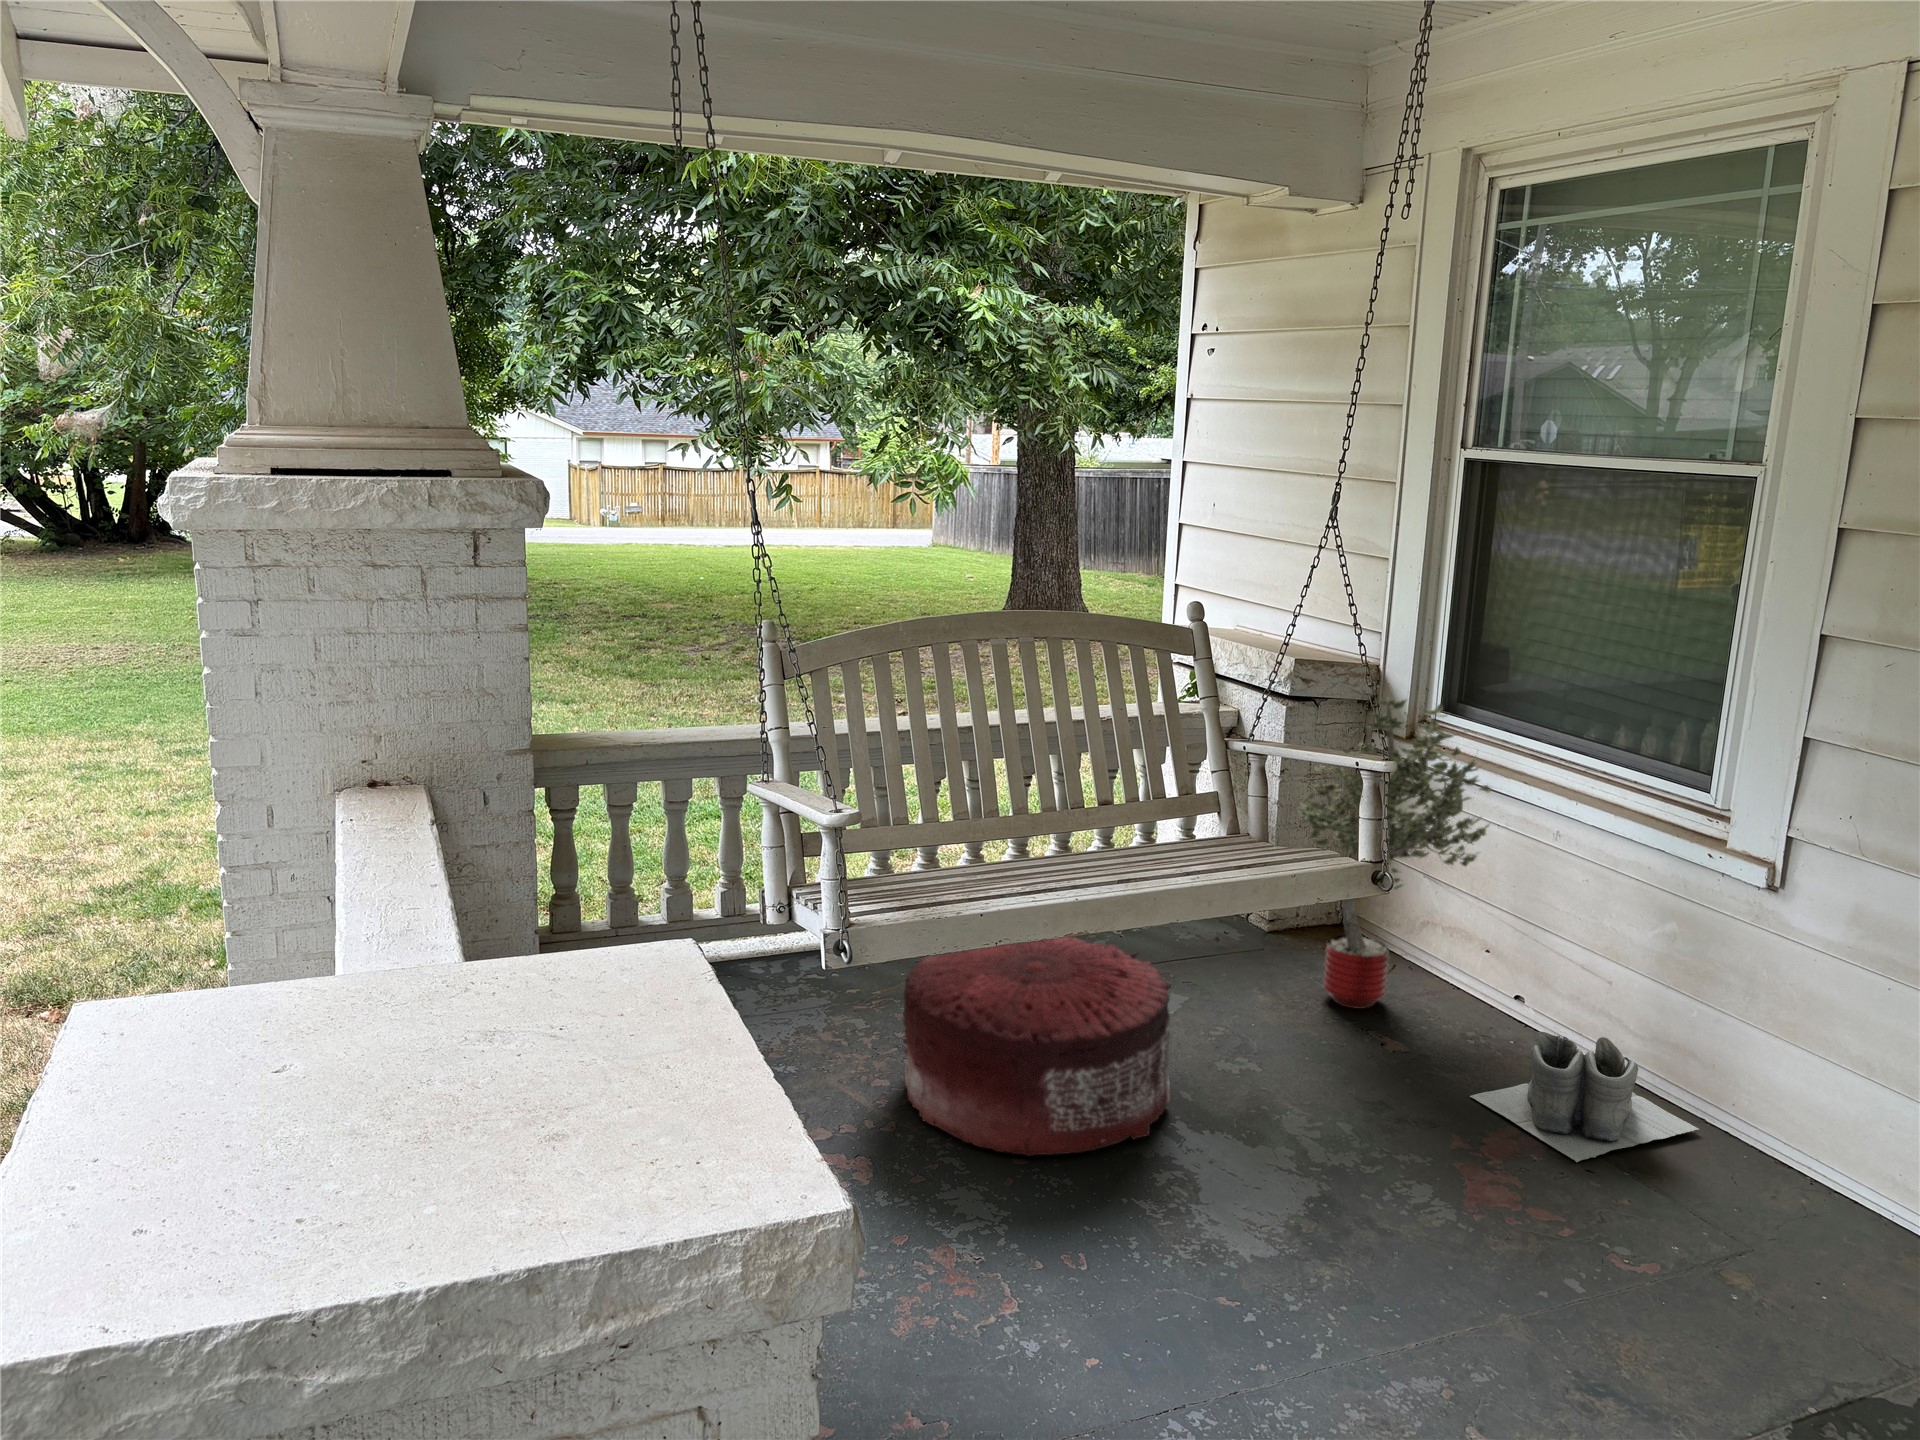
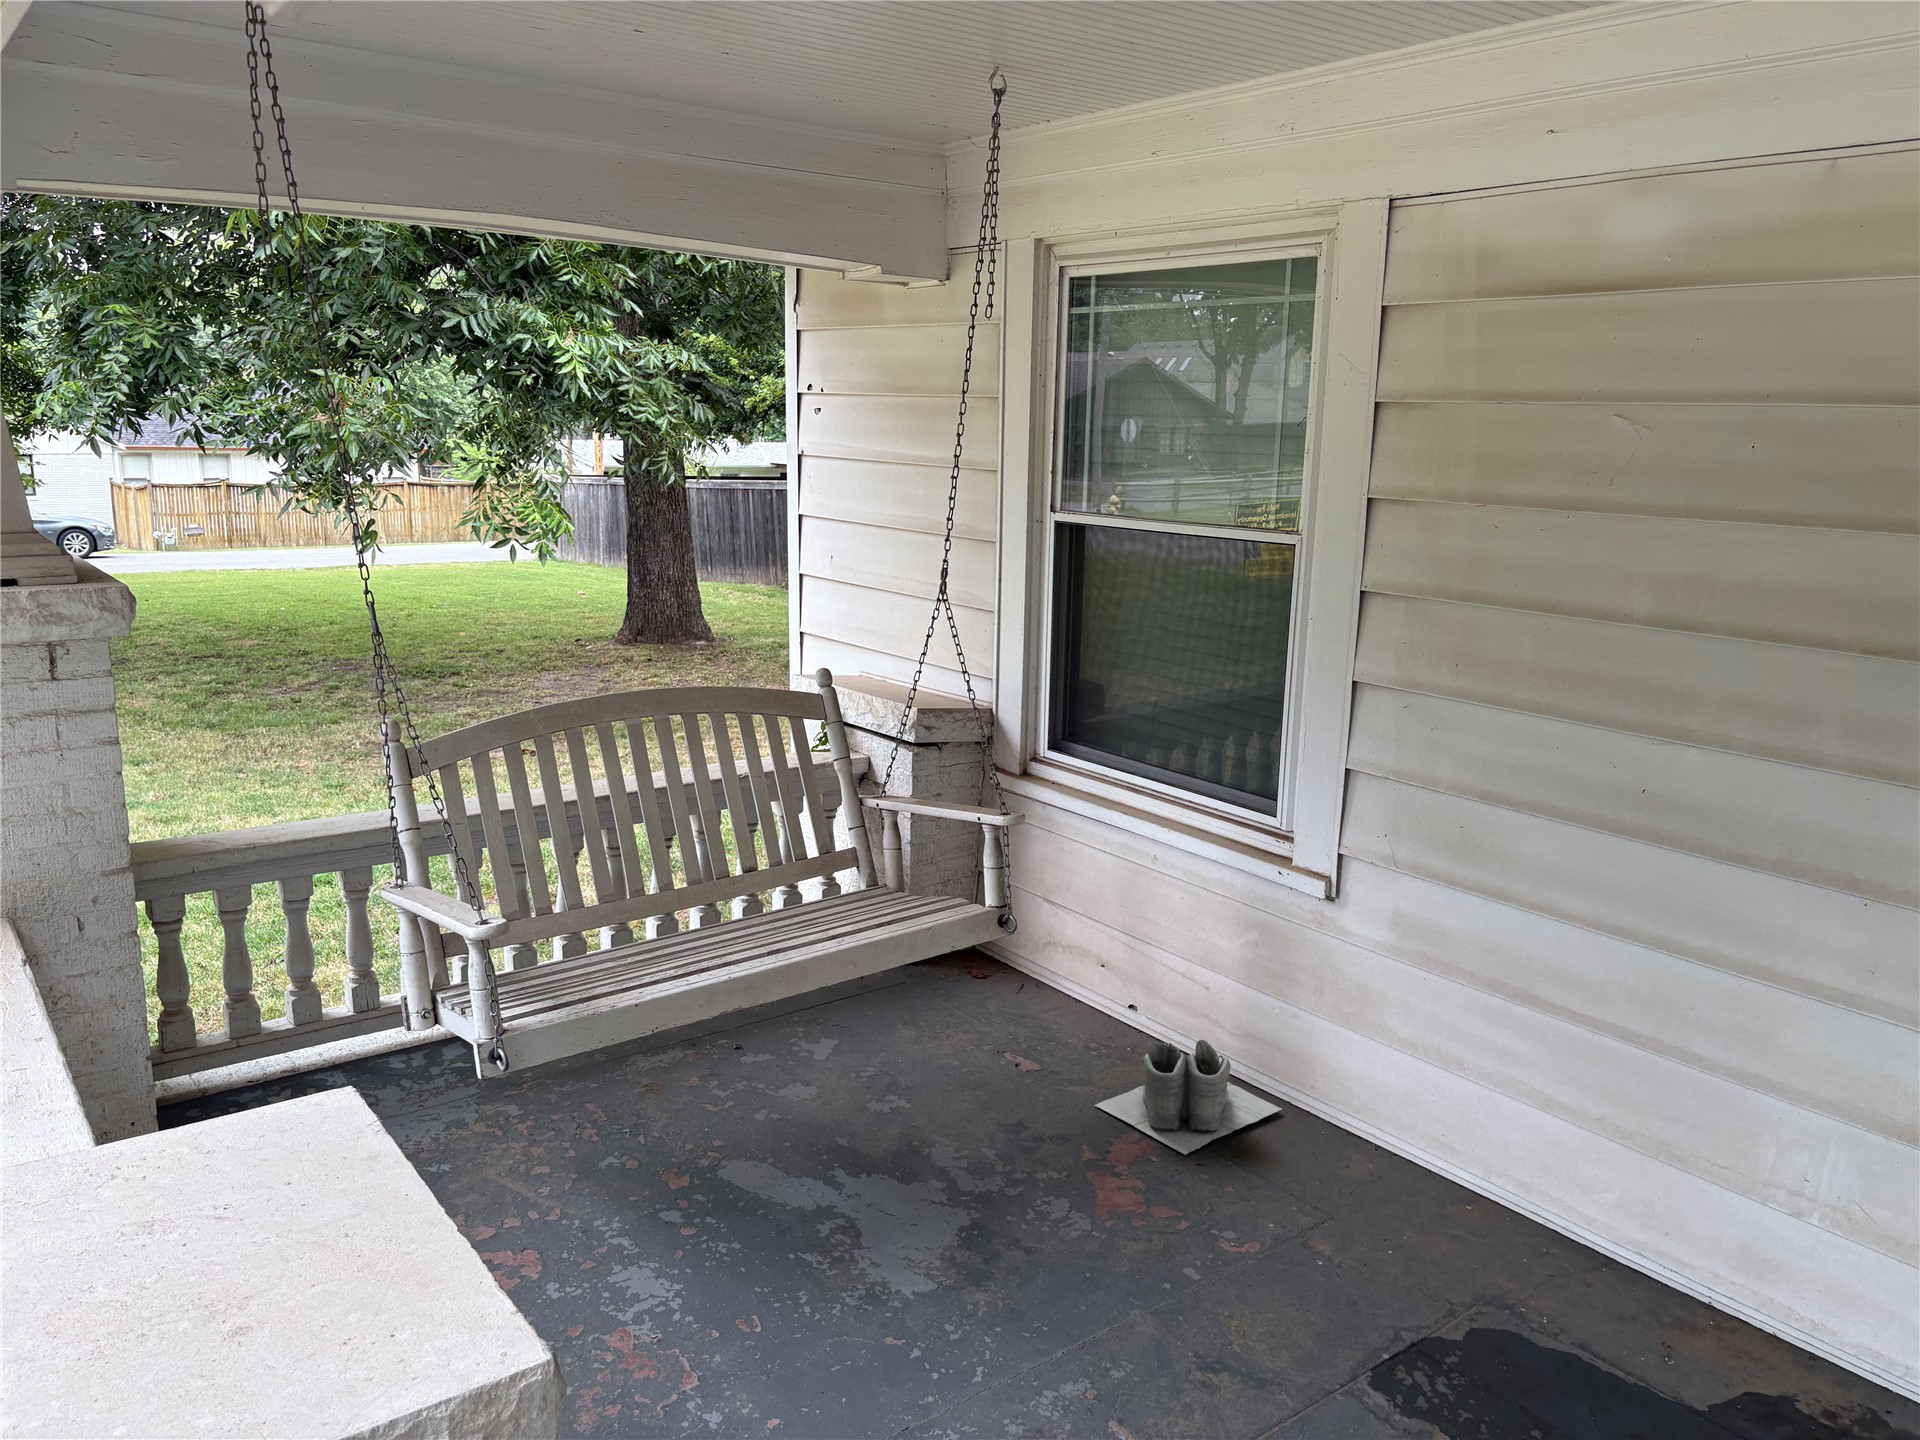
potted tree: present [1298,700,1491,1009] -> none [925,744,1099,1032]
pouf: present [903,935,1171,1156] -> none [560,996,828,1227]

